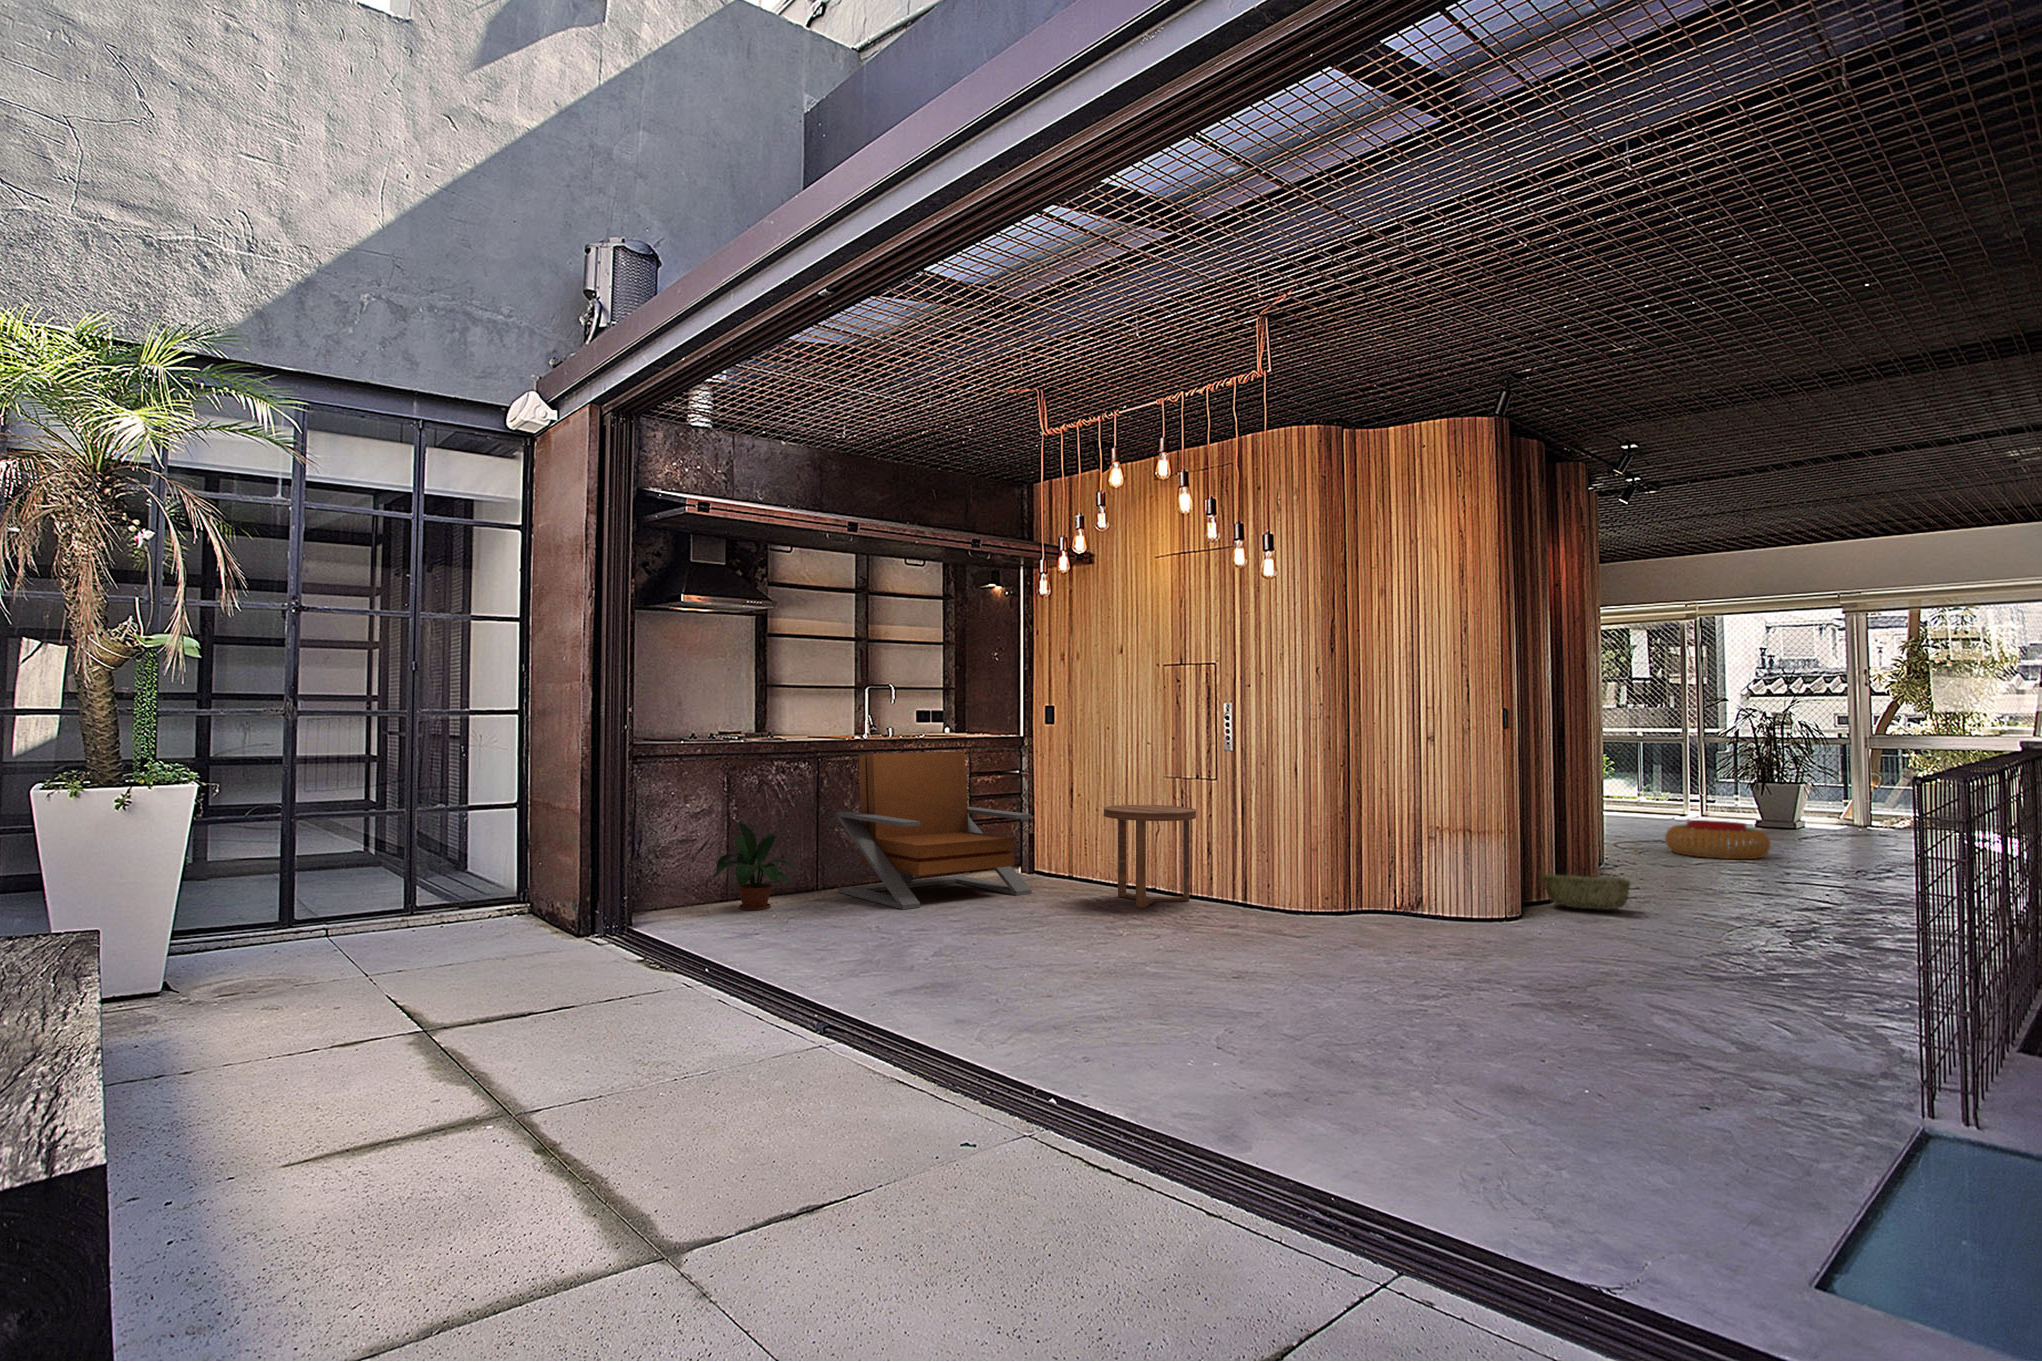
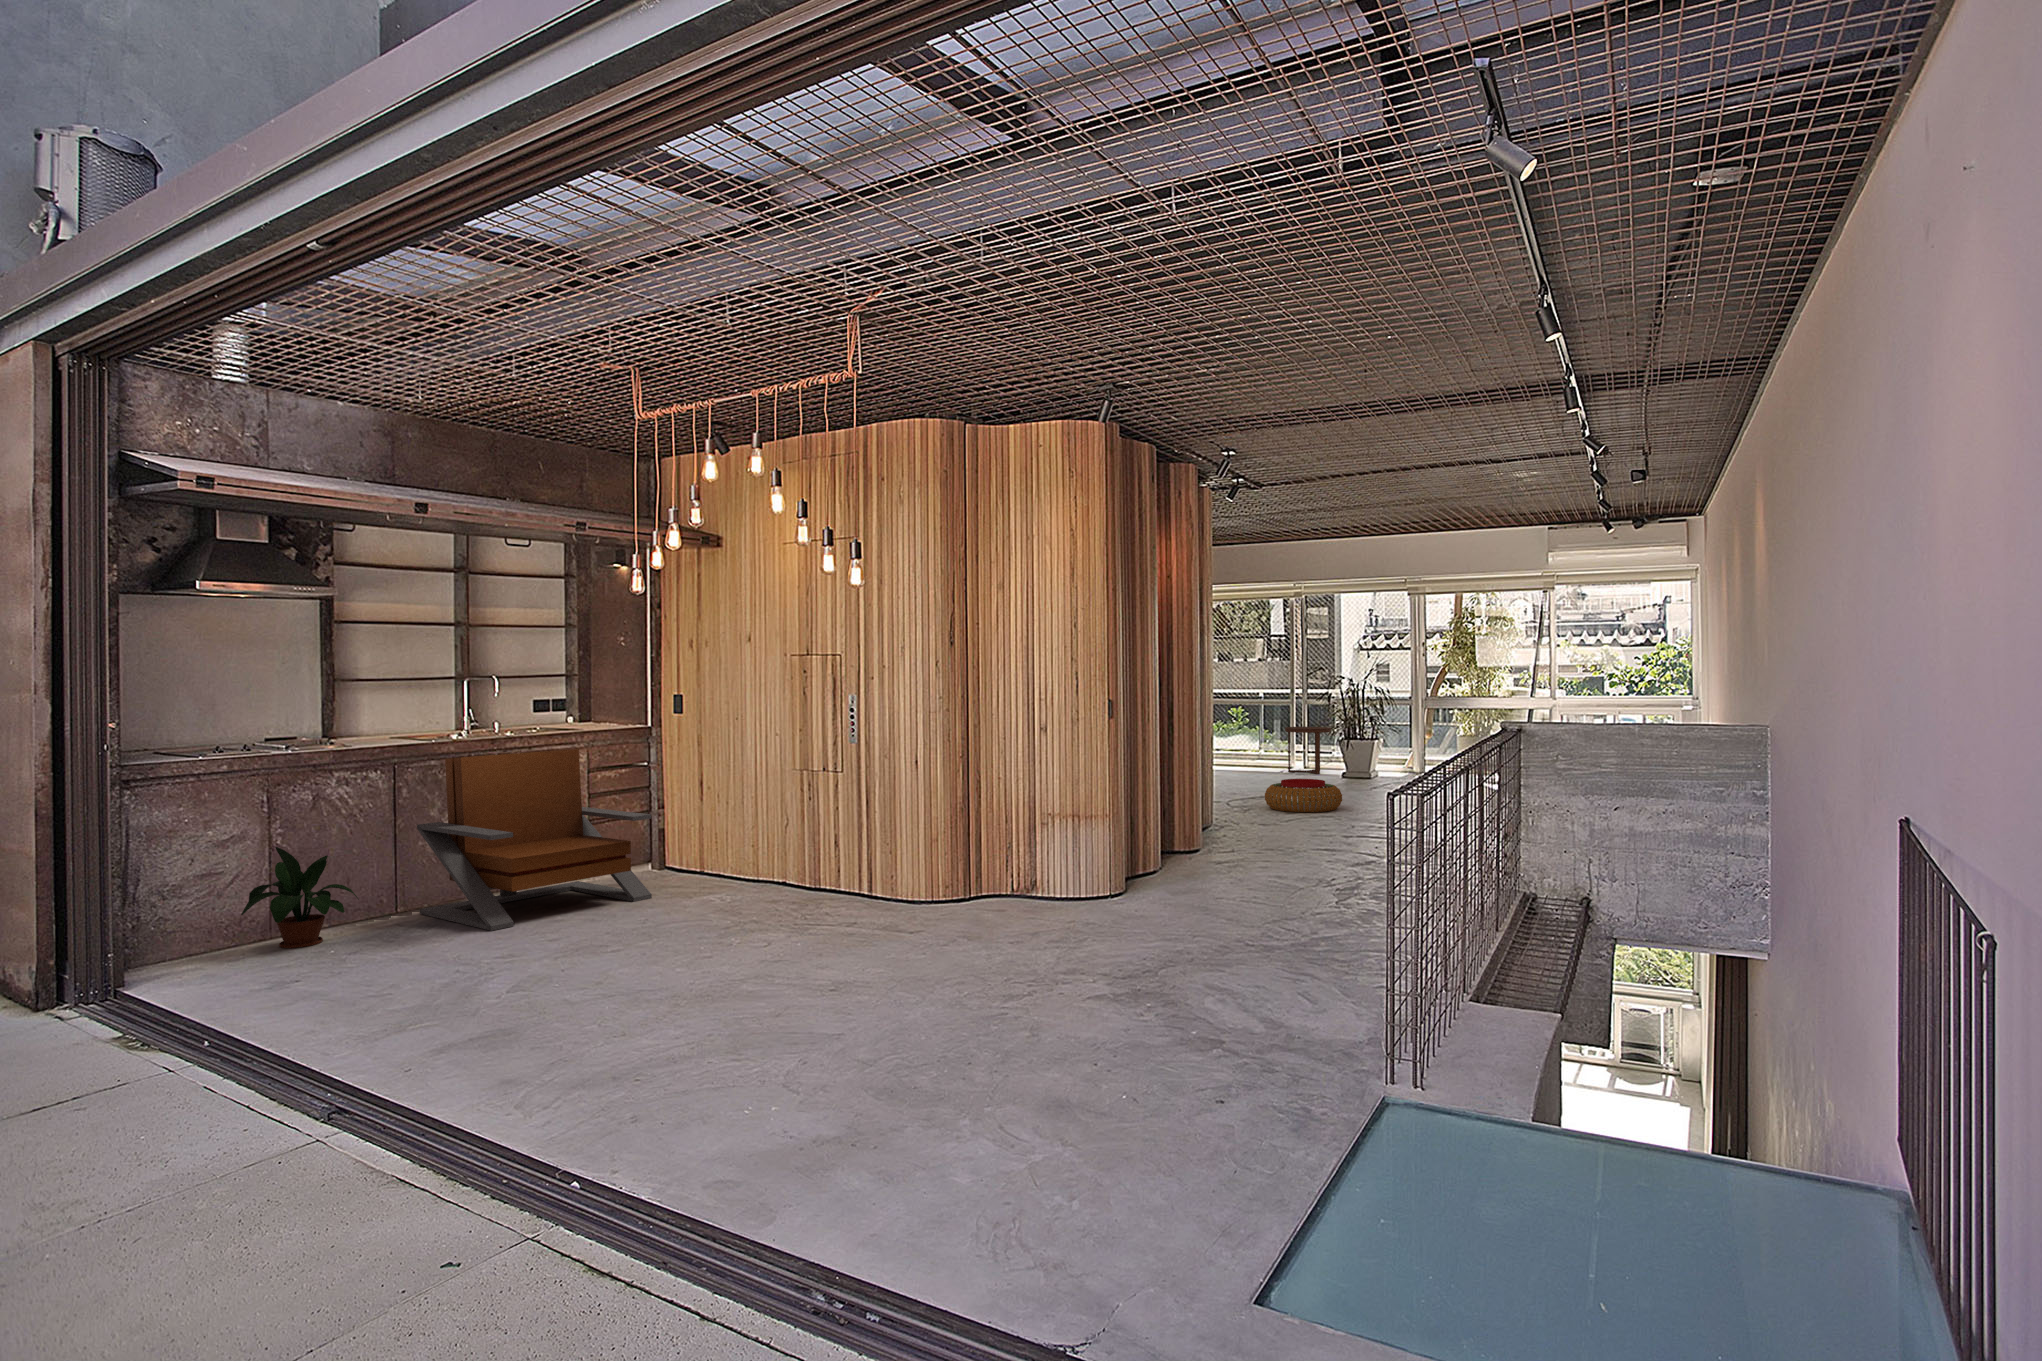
side table: present [1104,805,1196,908] -> present [1285,726,1331,774]
woven basket: present [1542,874,1630,910] -> none [1143,845,1214,875]

